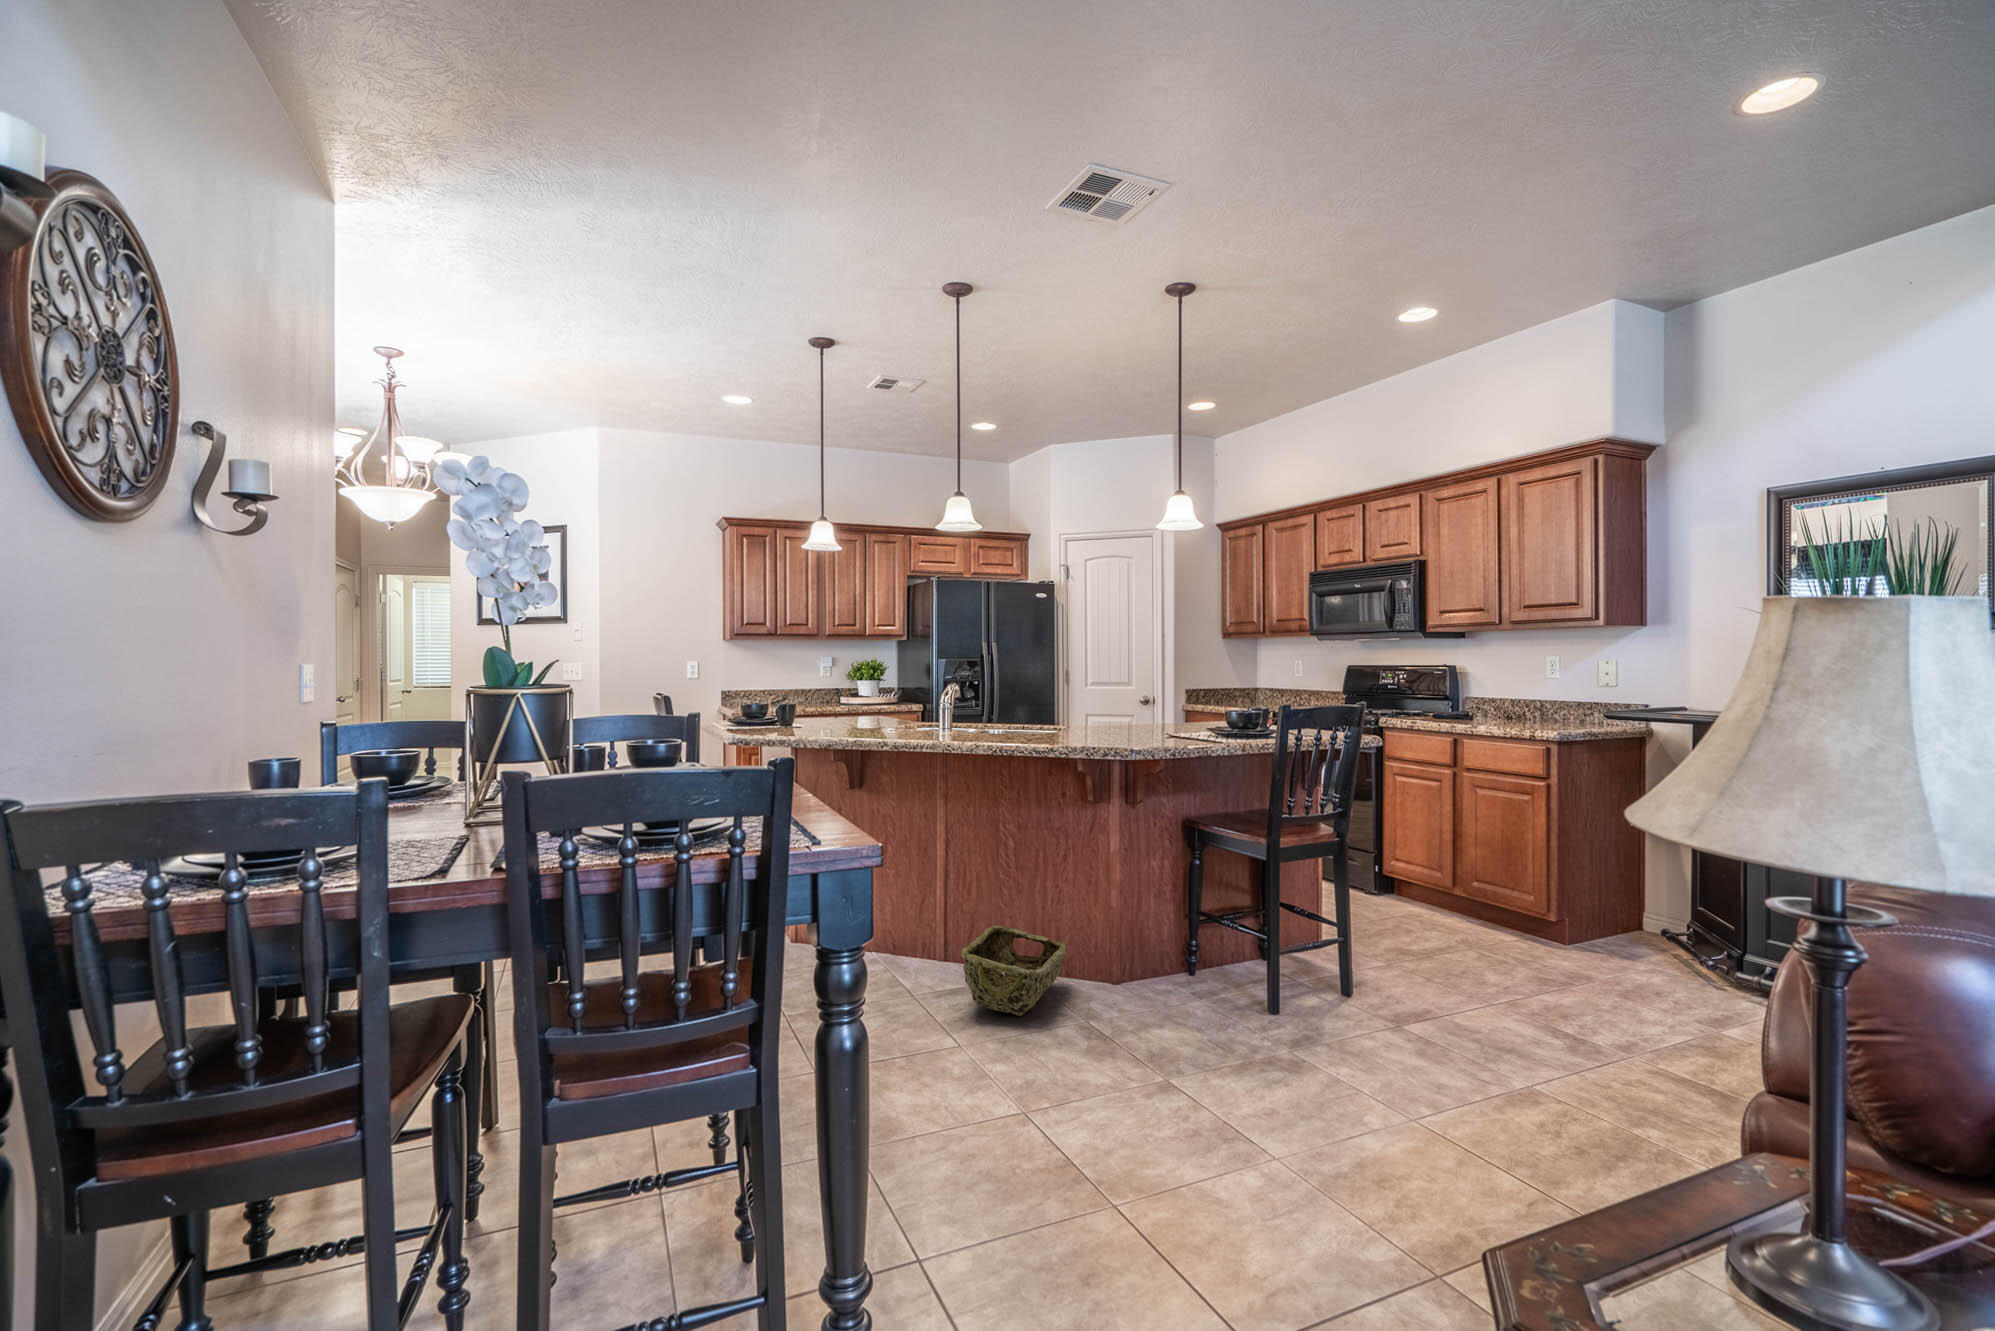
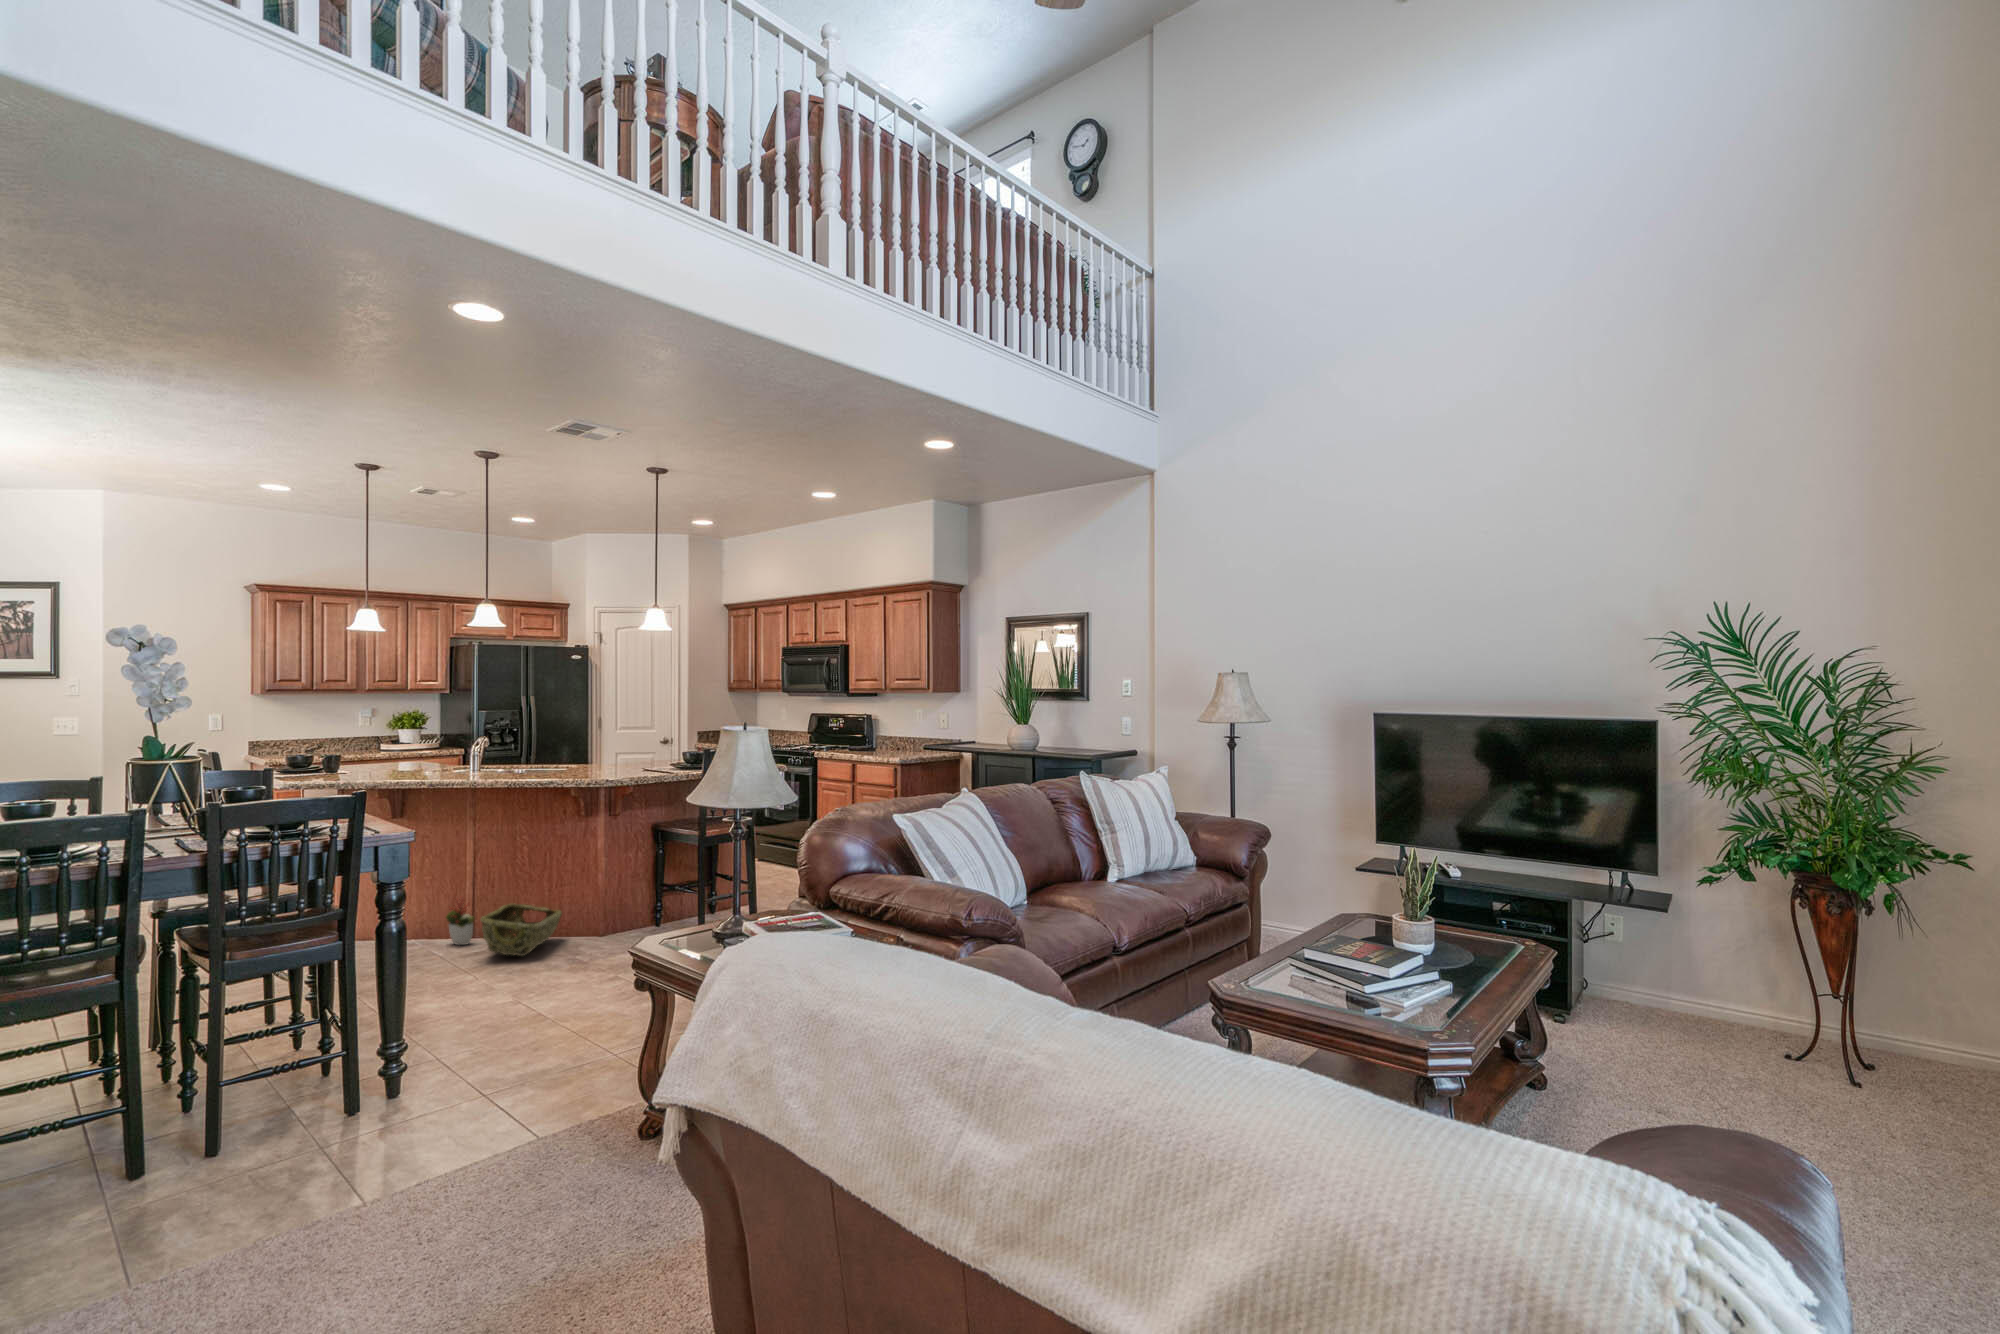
decorative plant: none [914,908,950,978] -> present [446,899,474,945]

